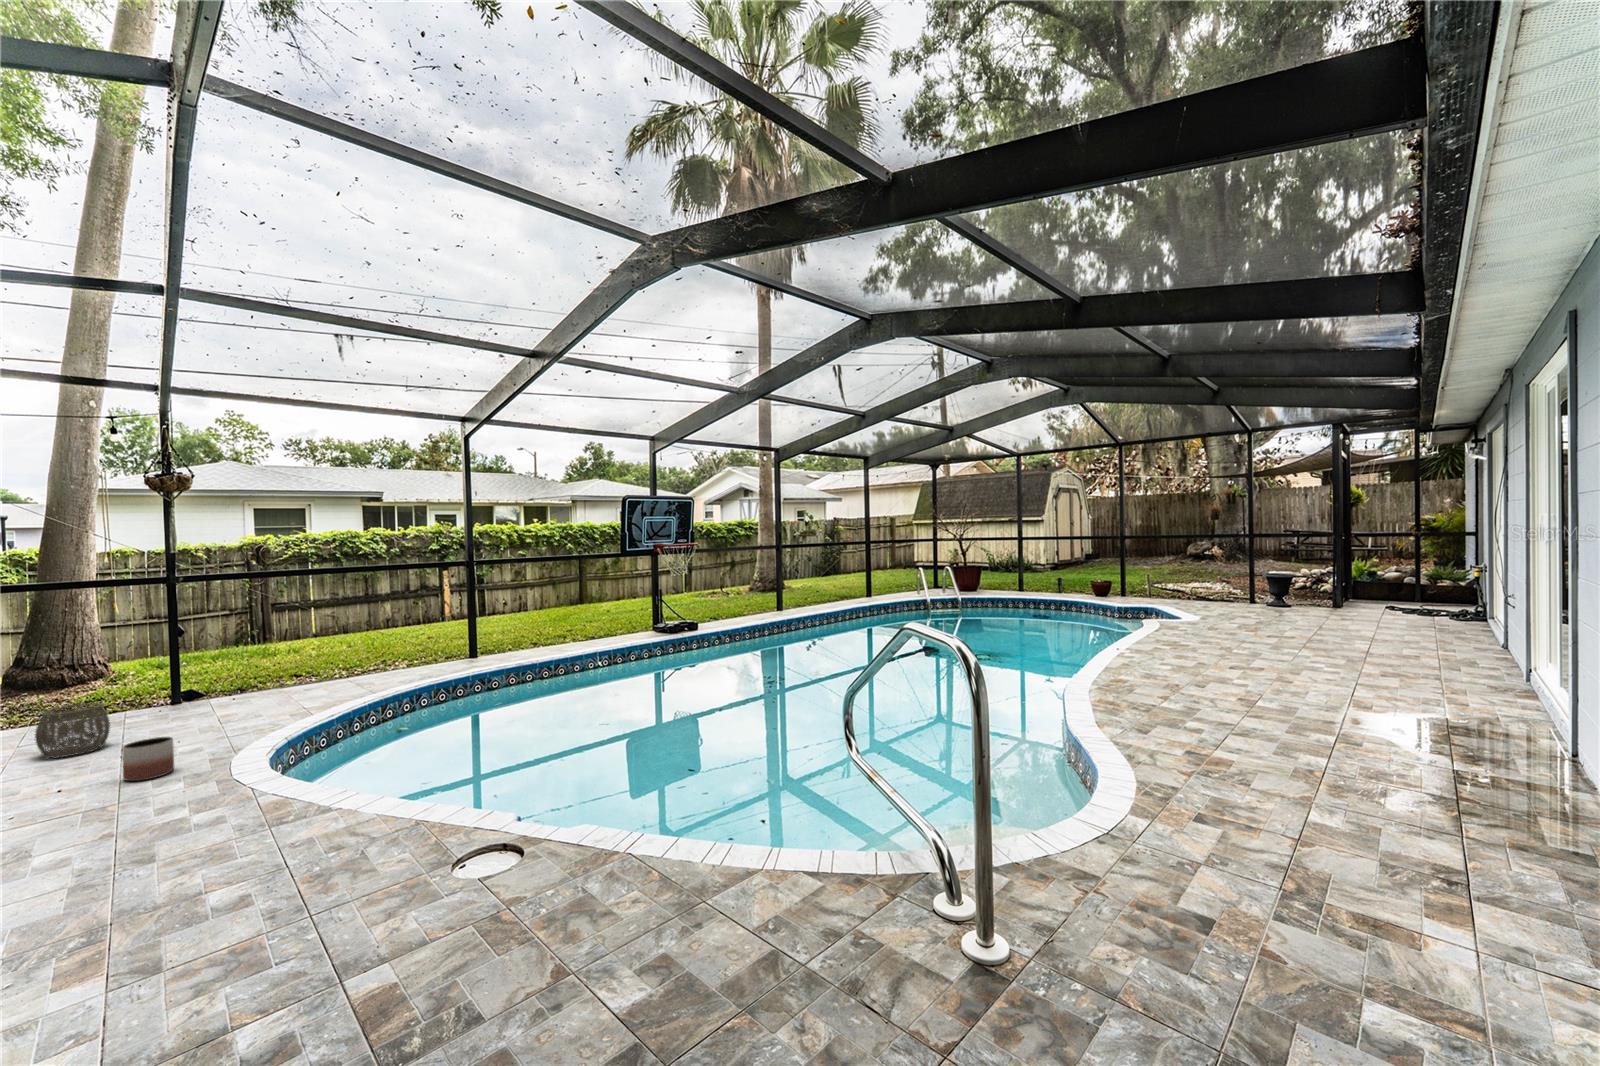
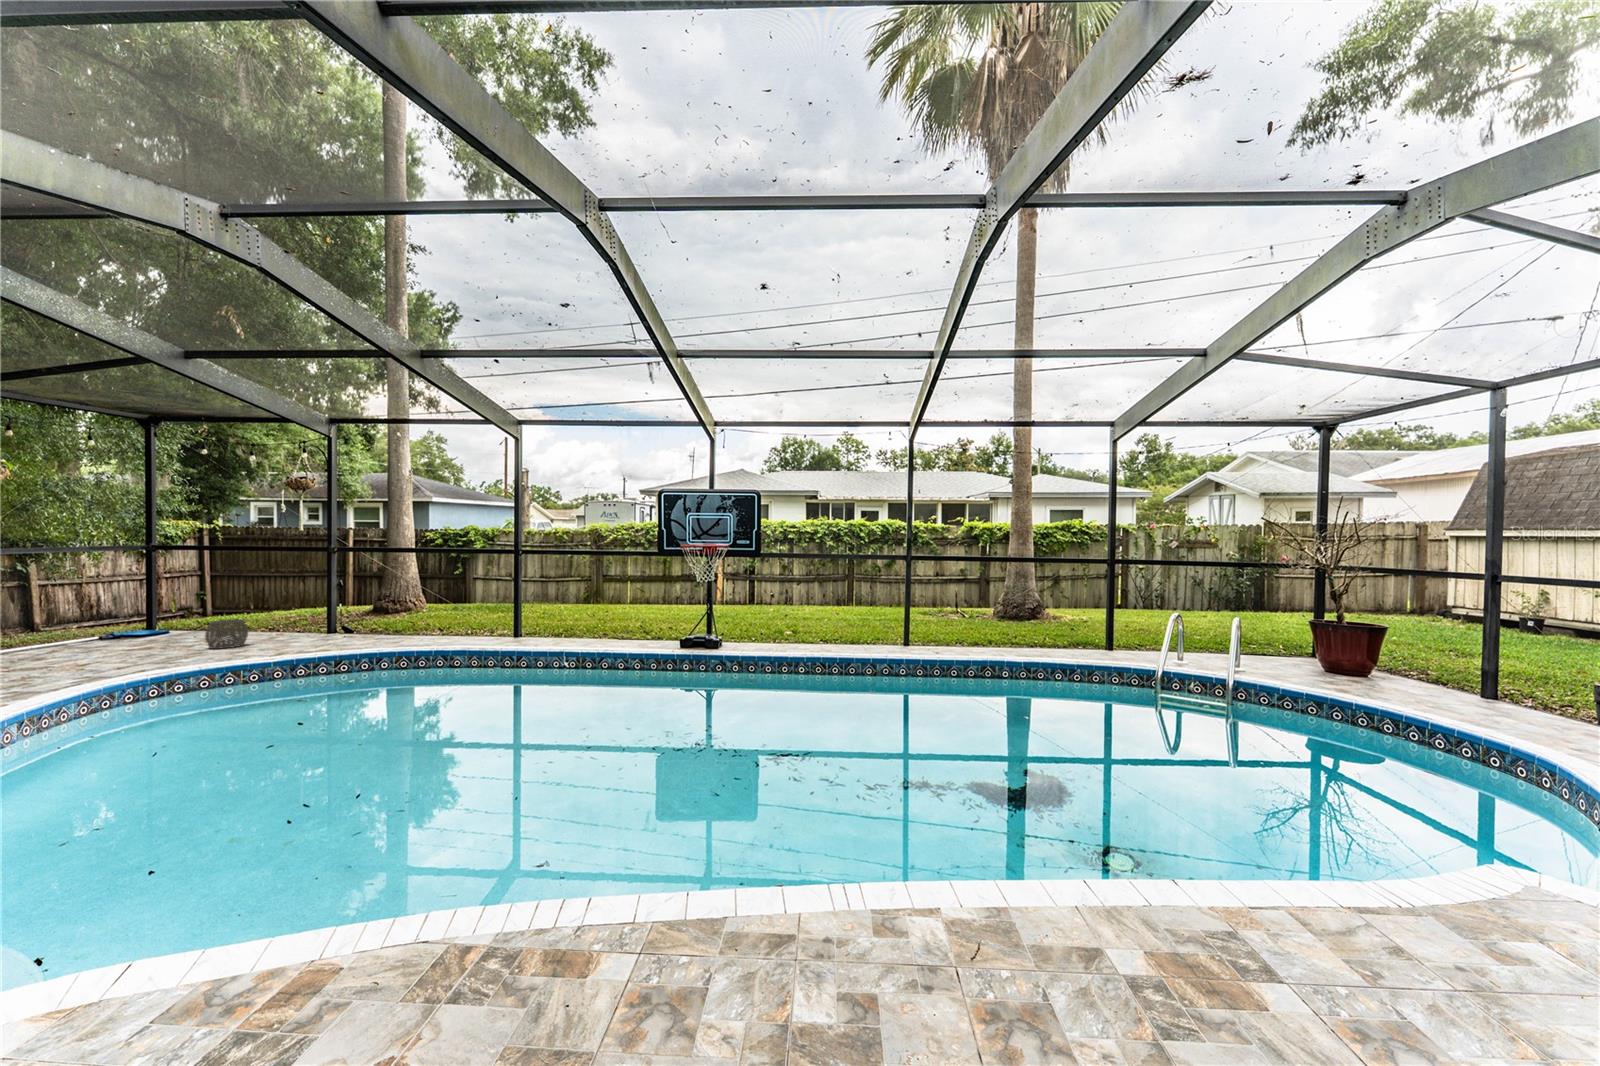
planter: present [122,737,174,781] -> none [100,645,136,671]

